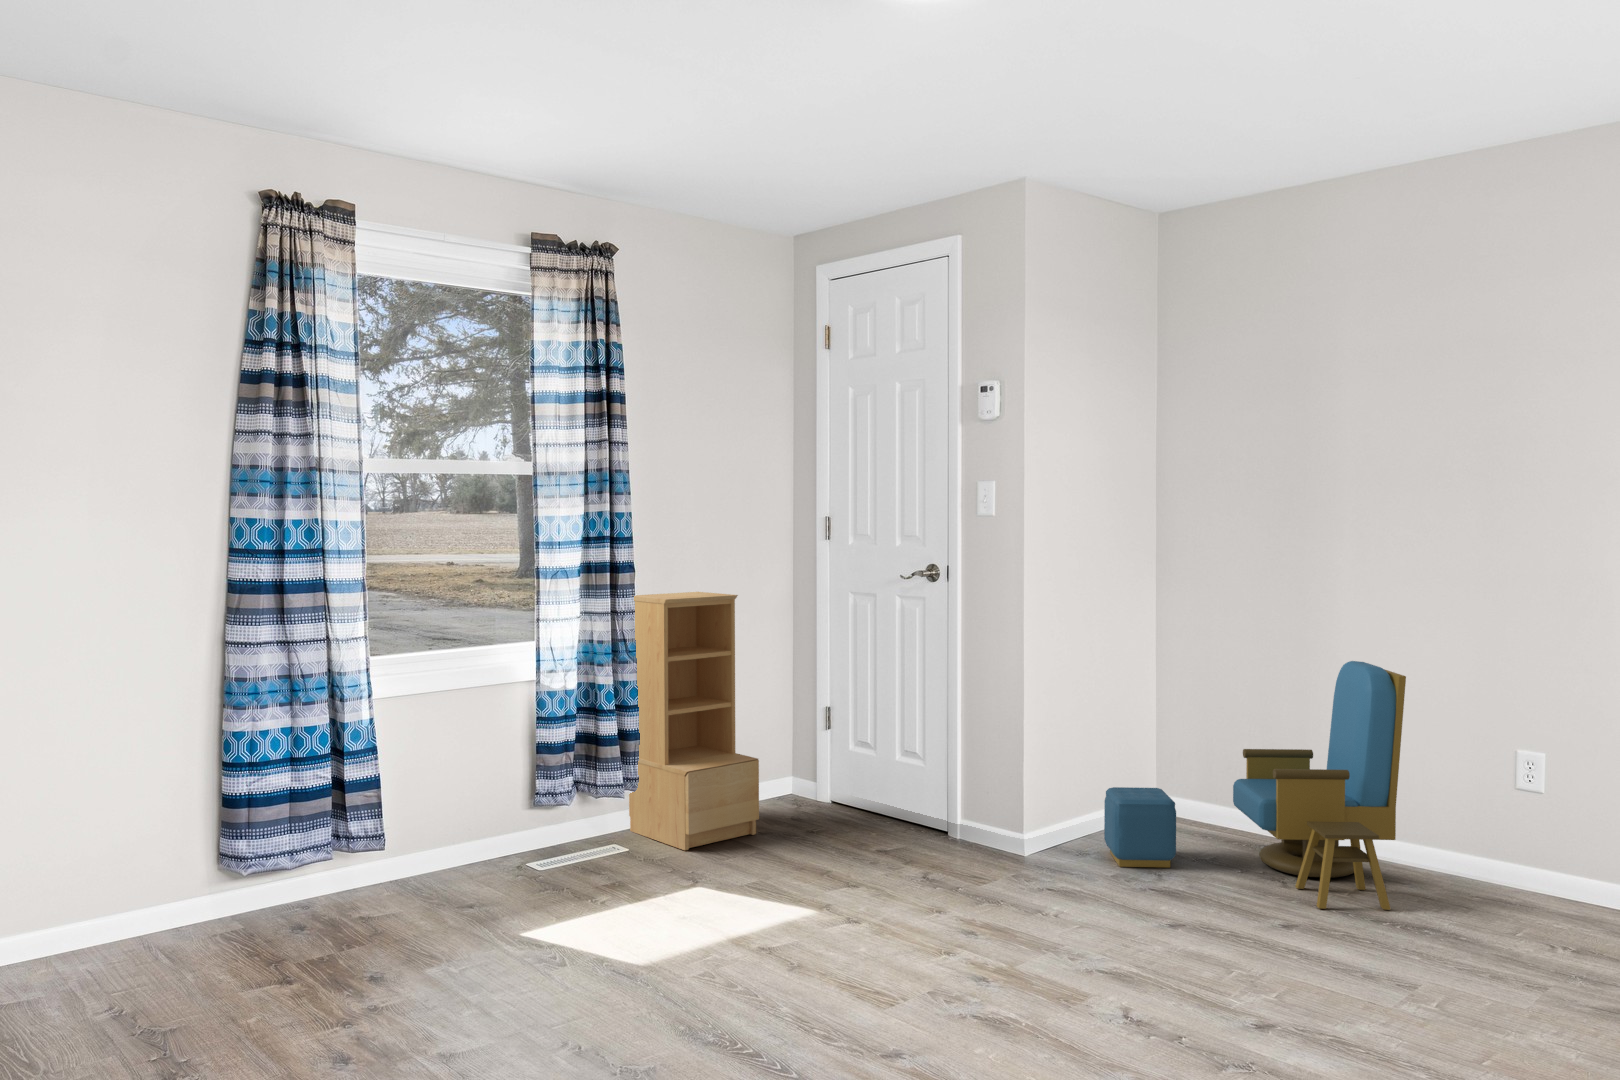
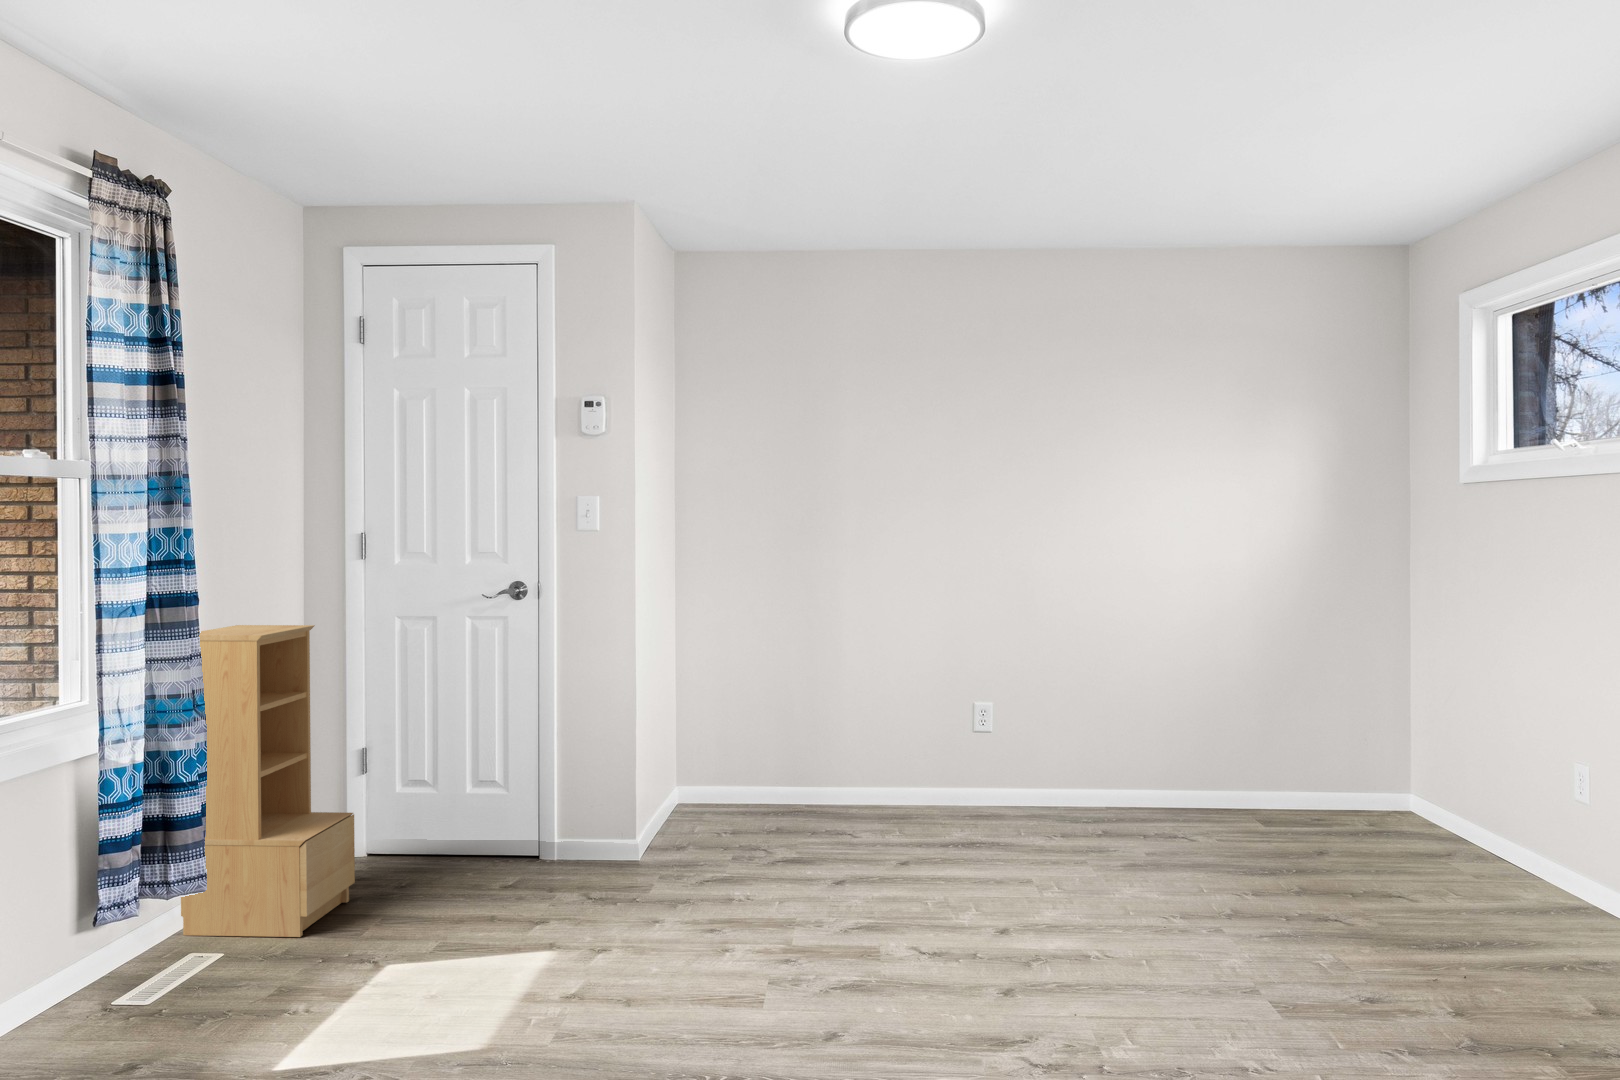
armchair: present [1104,661,1406,910] -> none [693,646,936,848]

